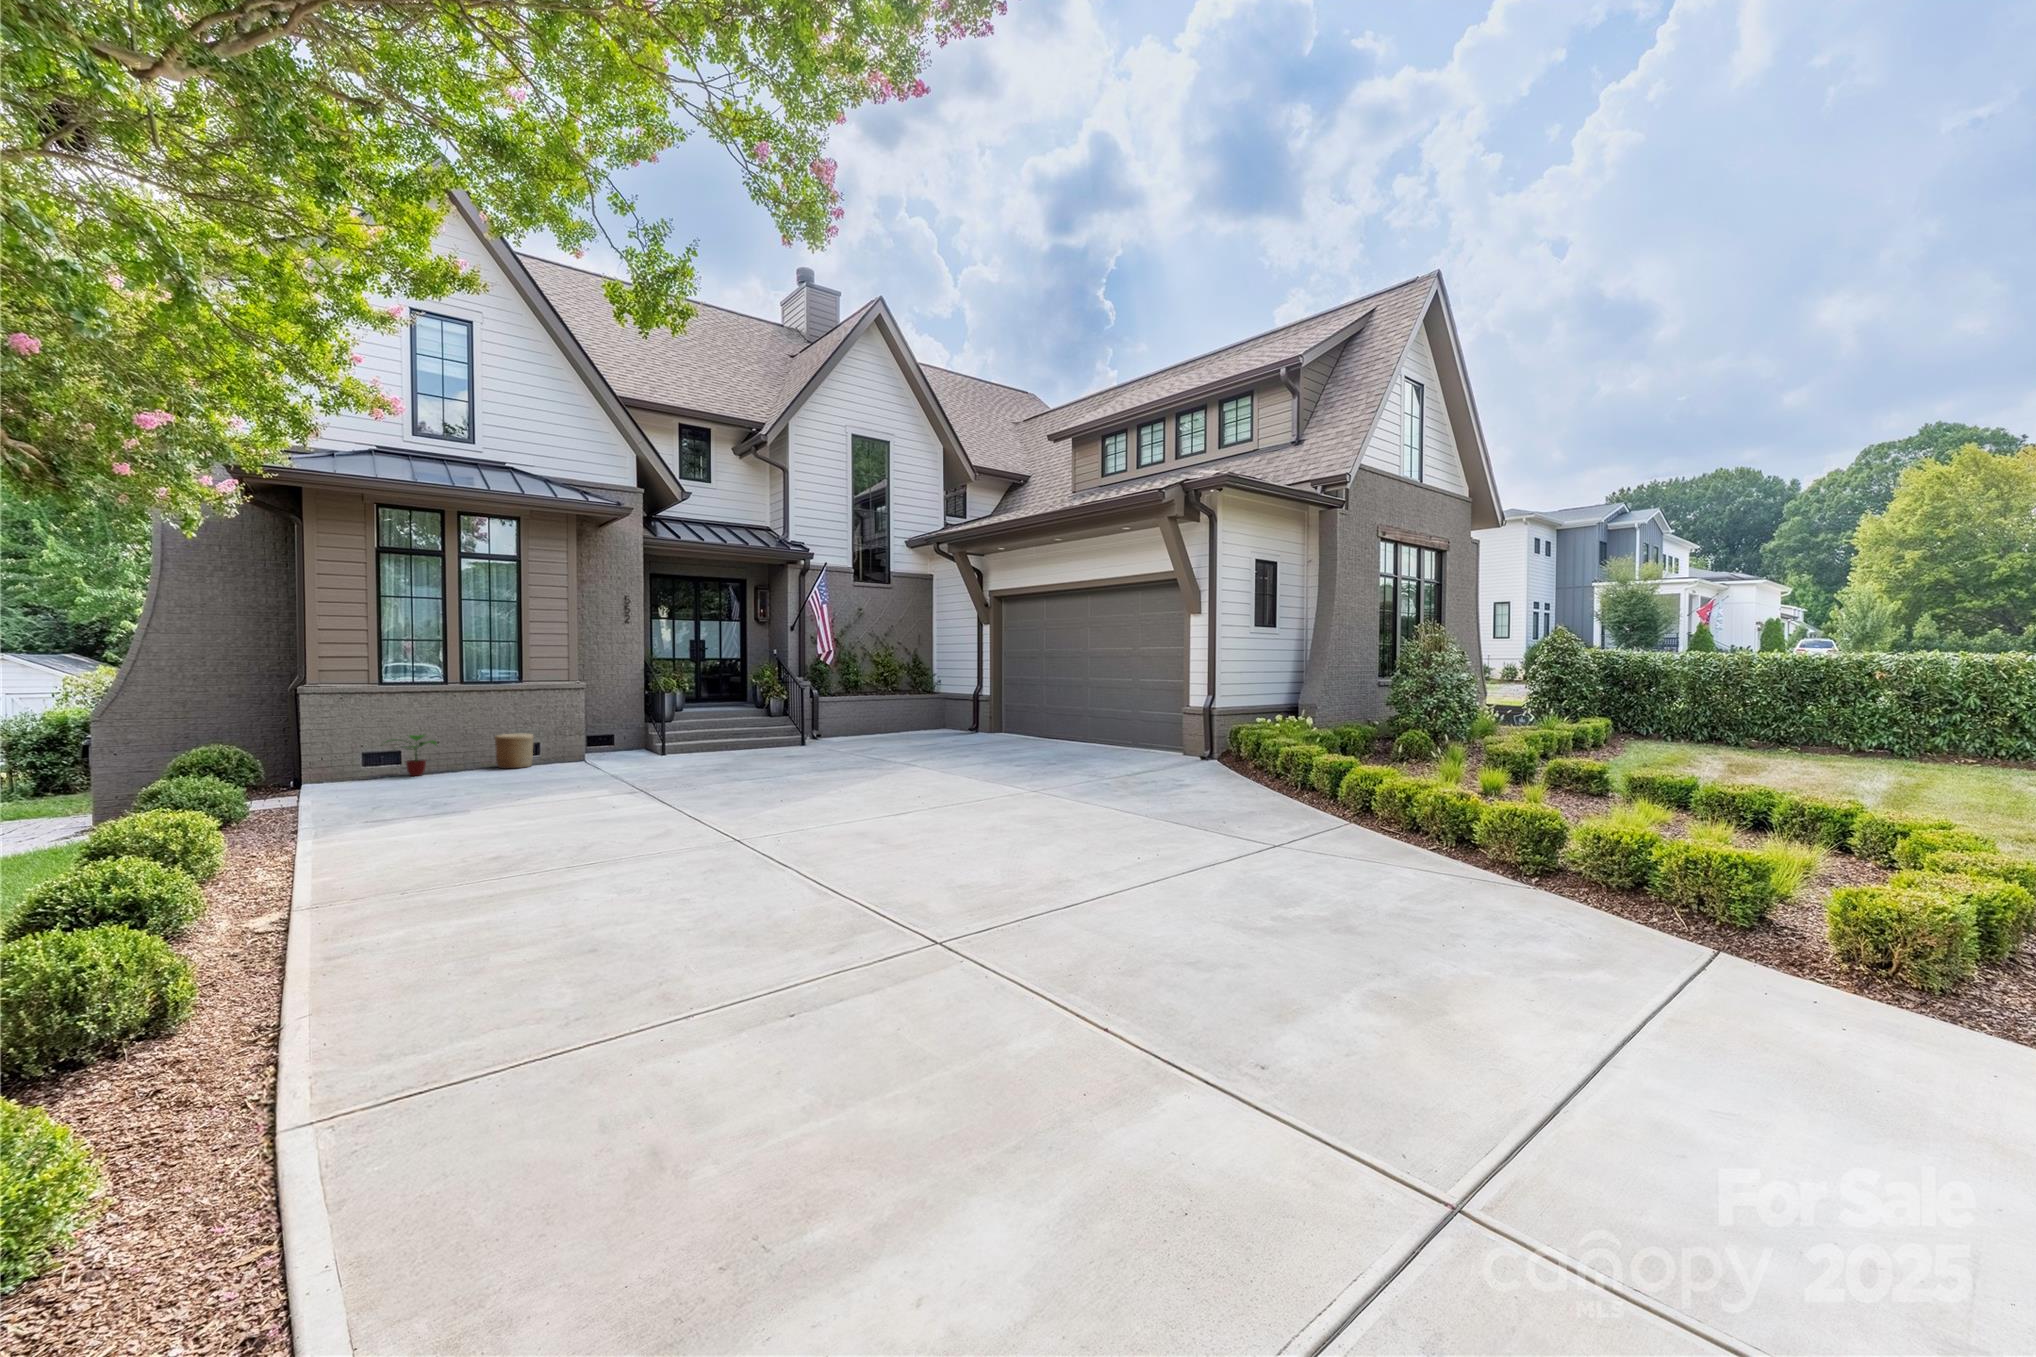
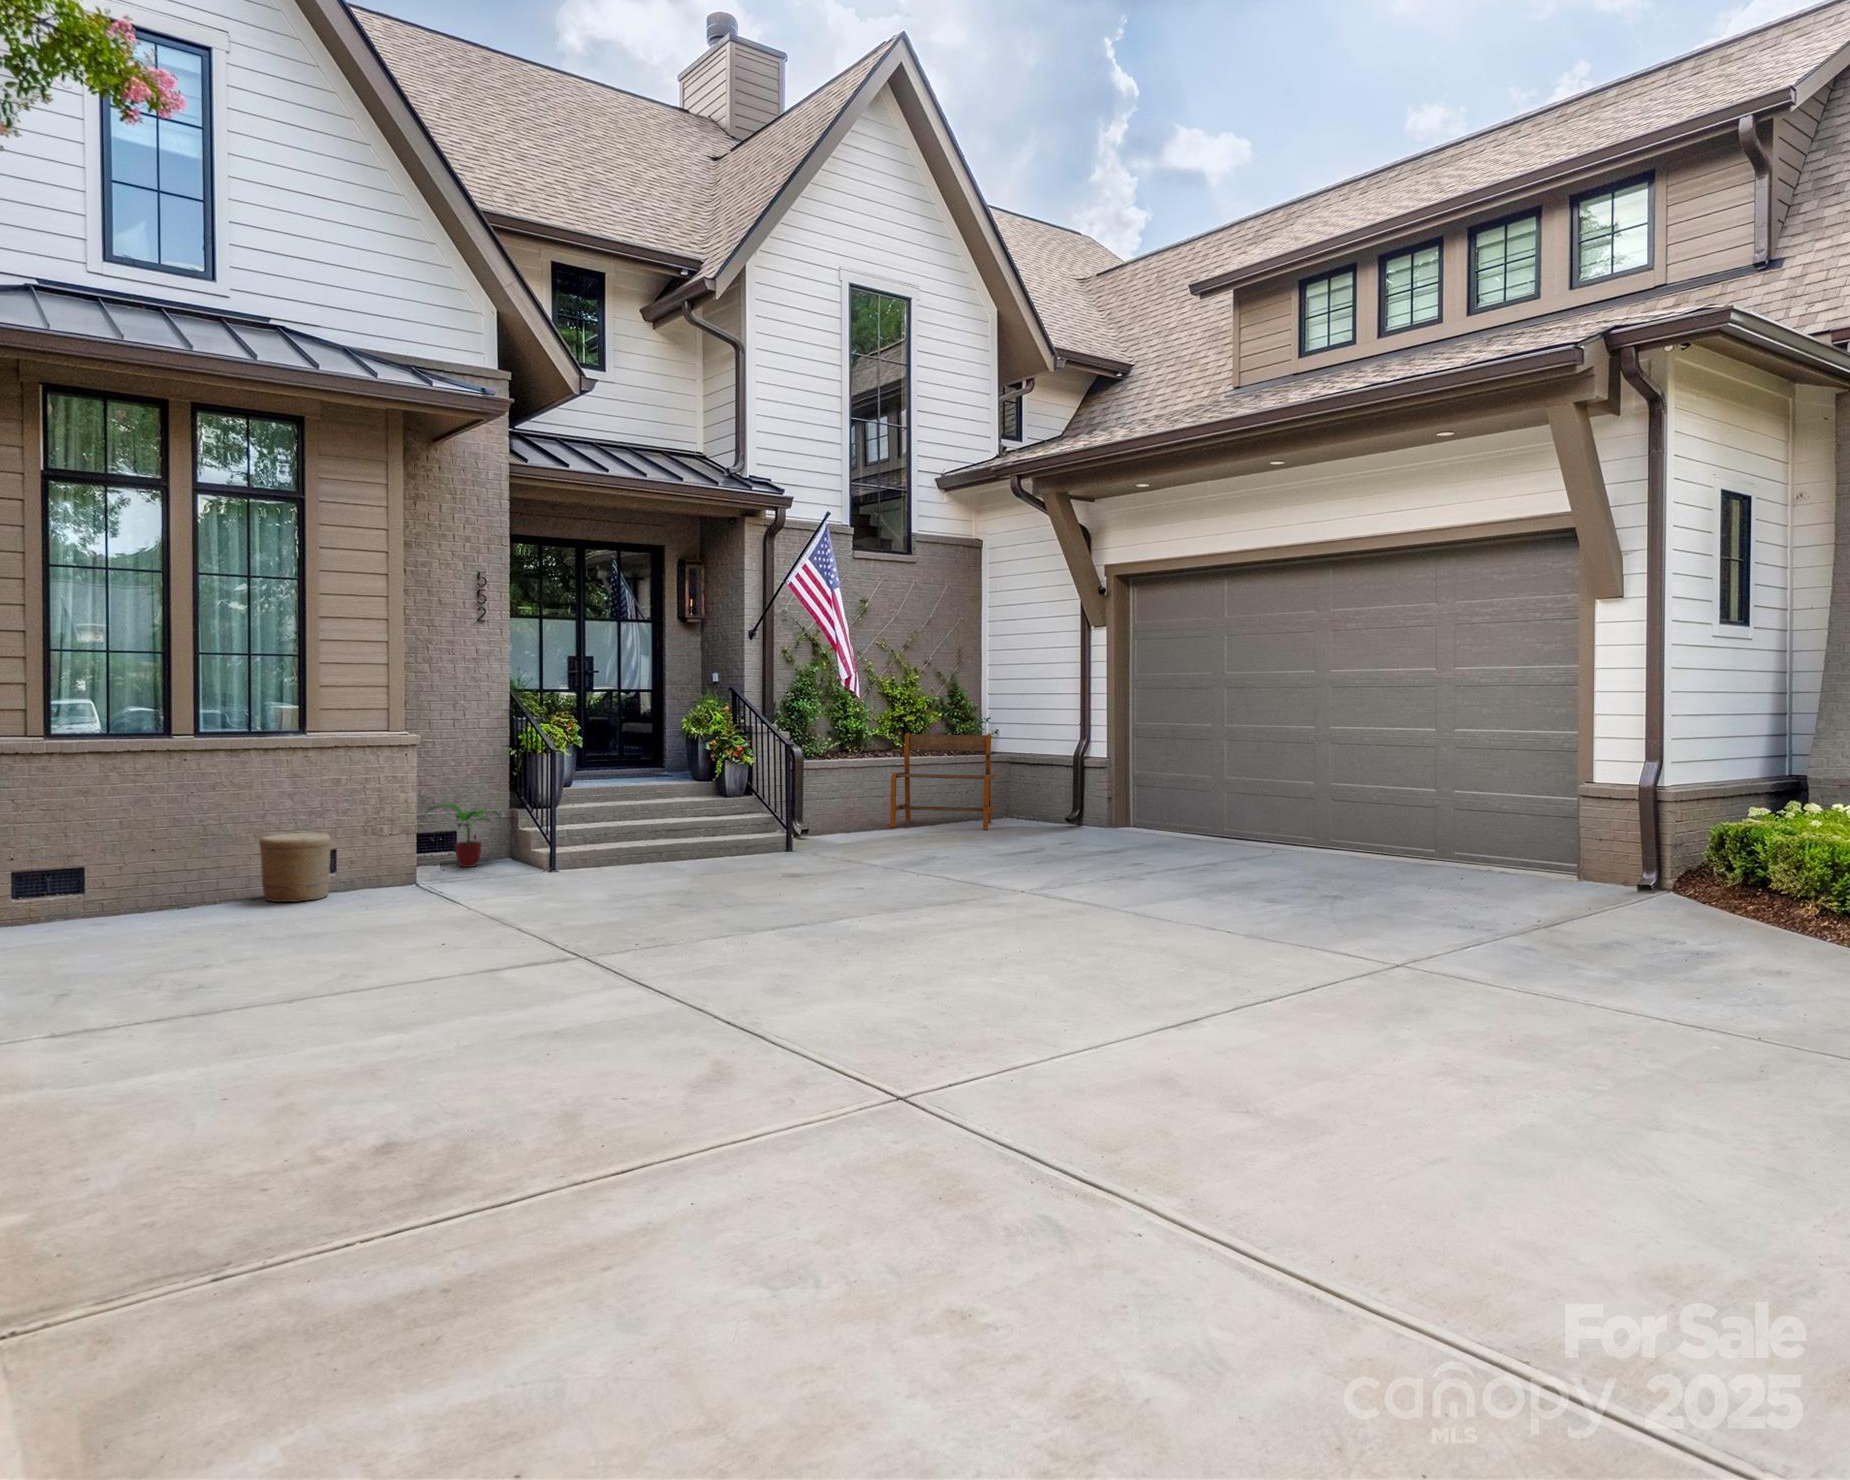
bench: none [867,684,928,737] -> present [890,733,995,830]
potted plant: present [386,735,437,776] -> present [428,804,499,867]

